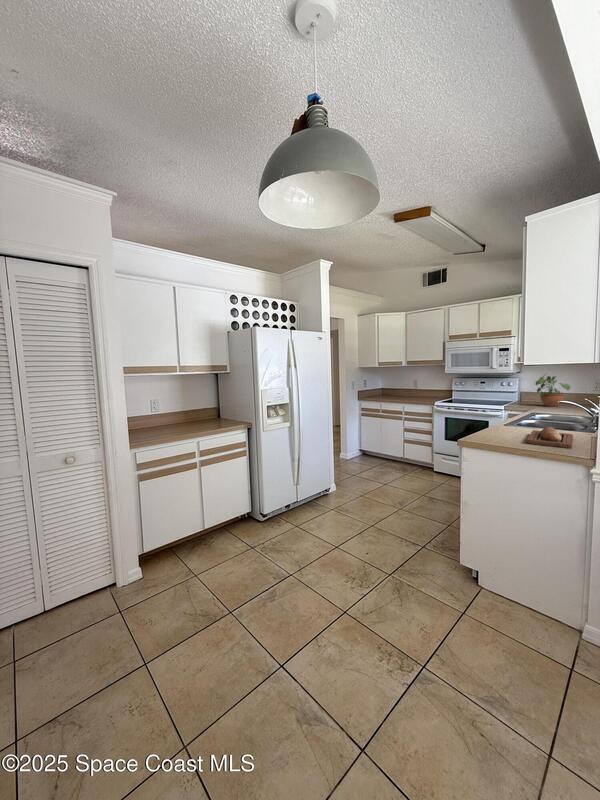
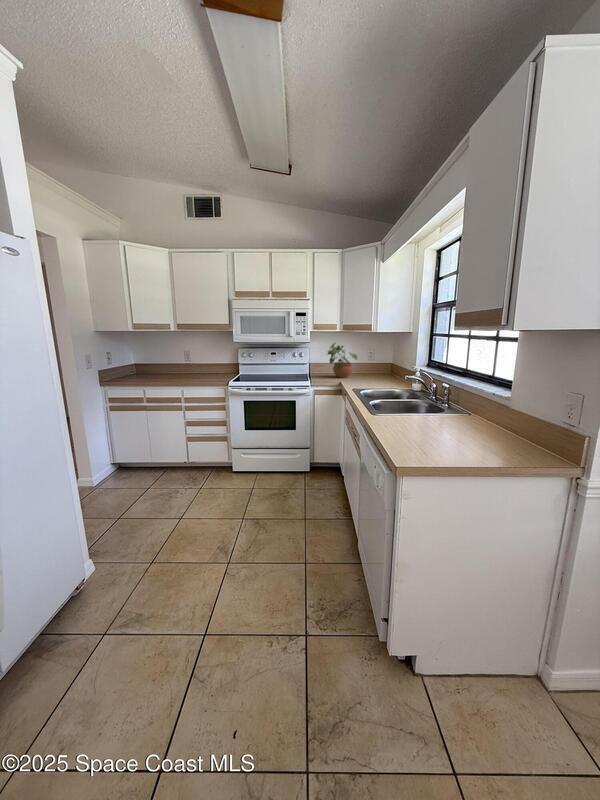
bread loaf: present [526,427,573,449] -> none [433,421,533,459]

